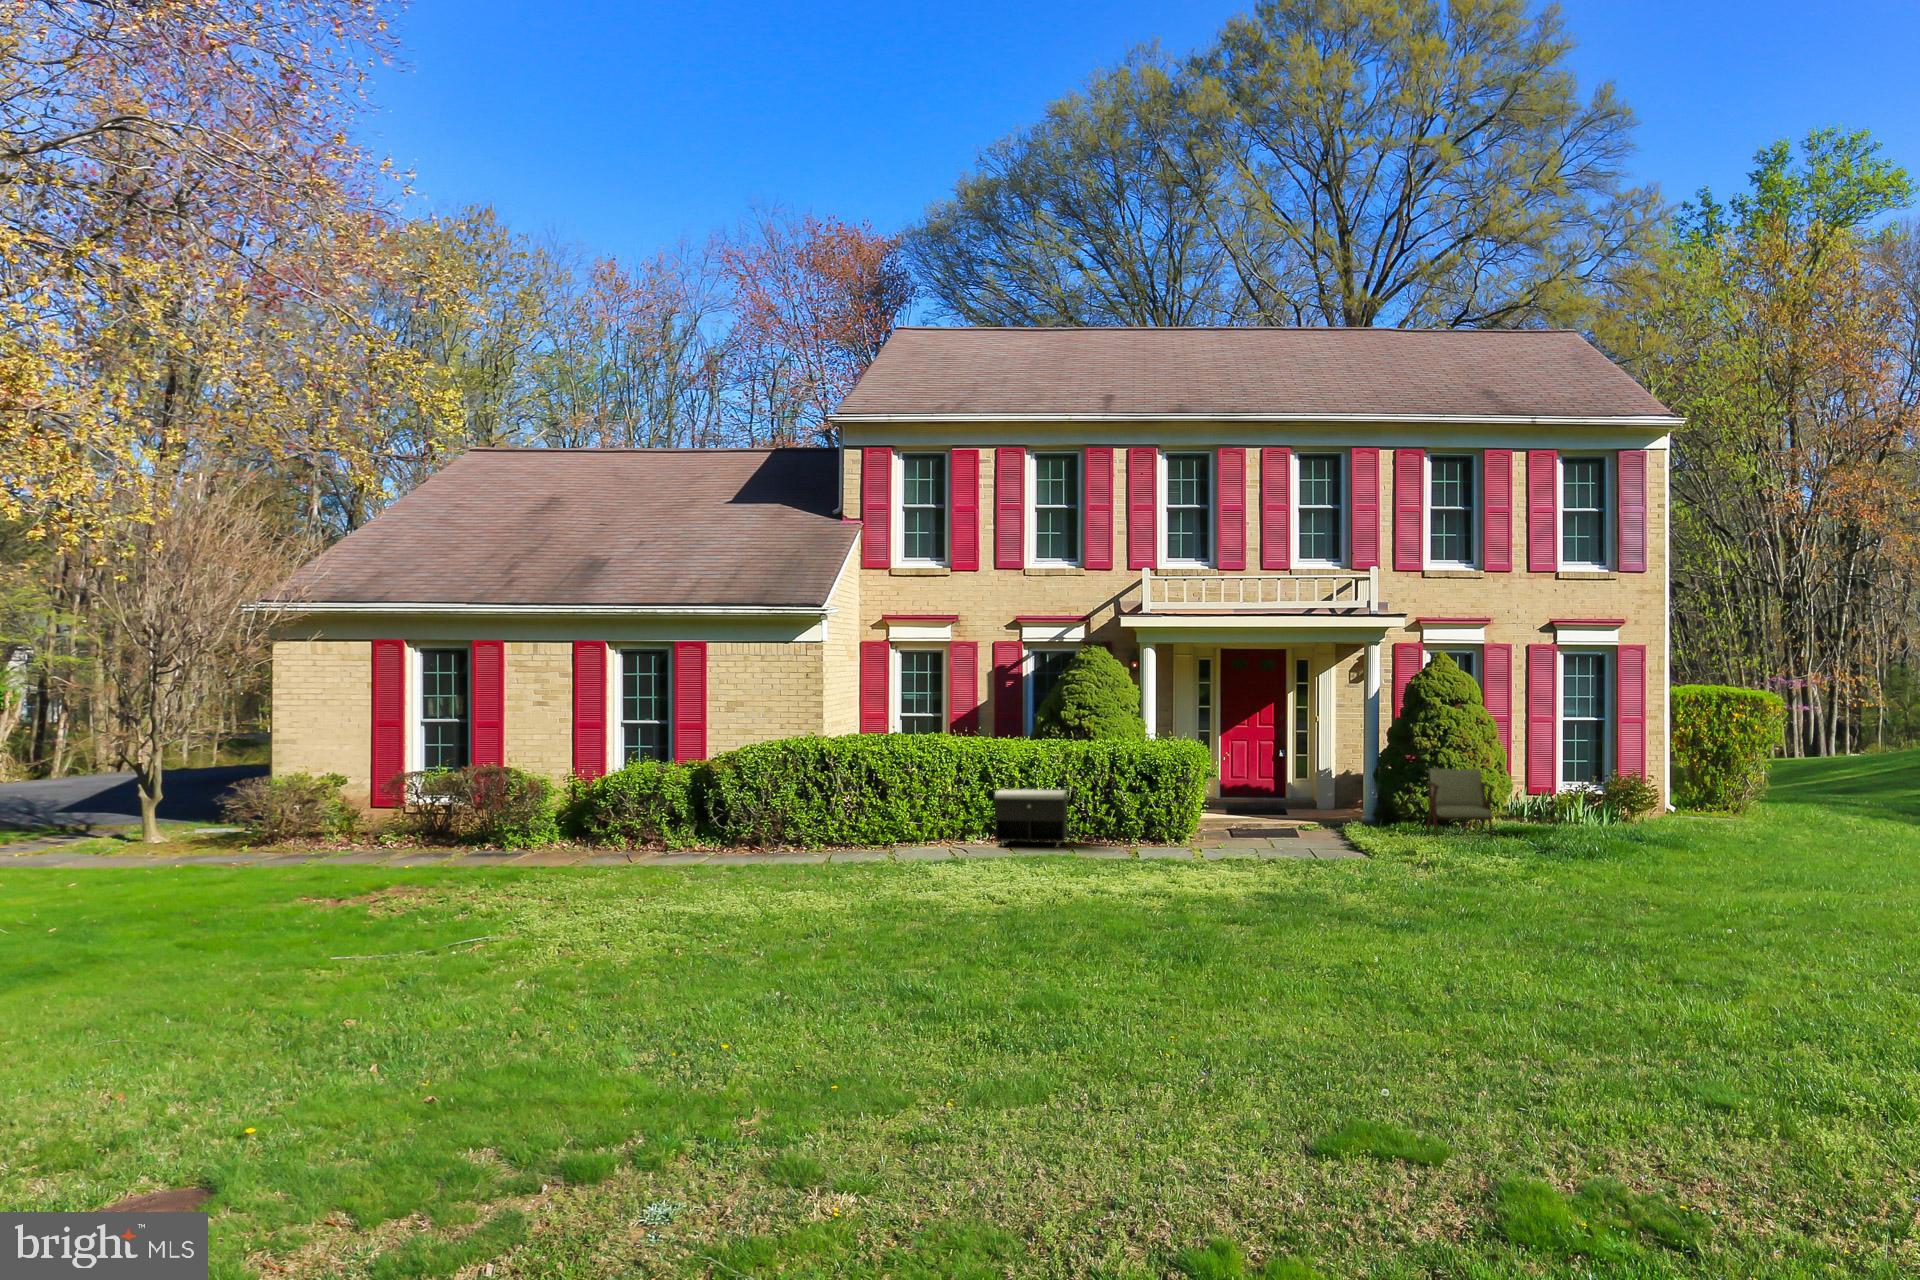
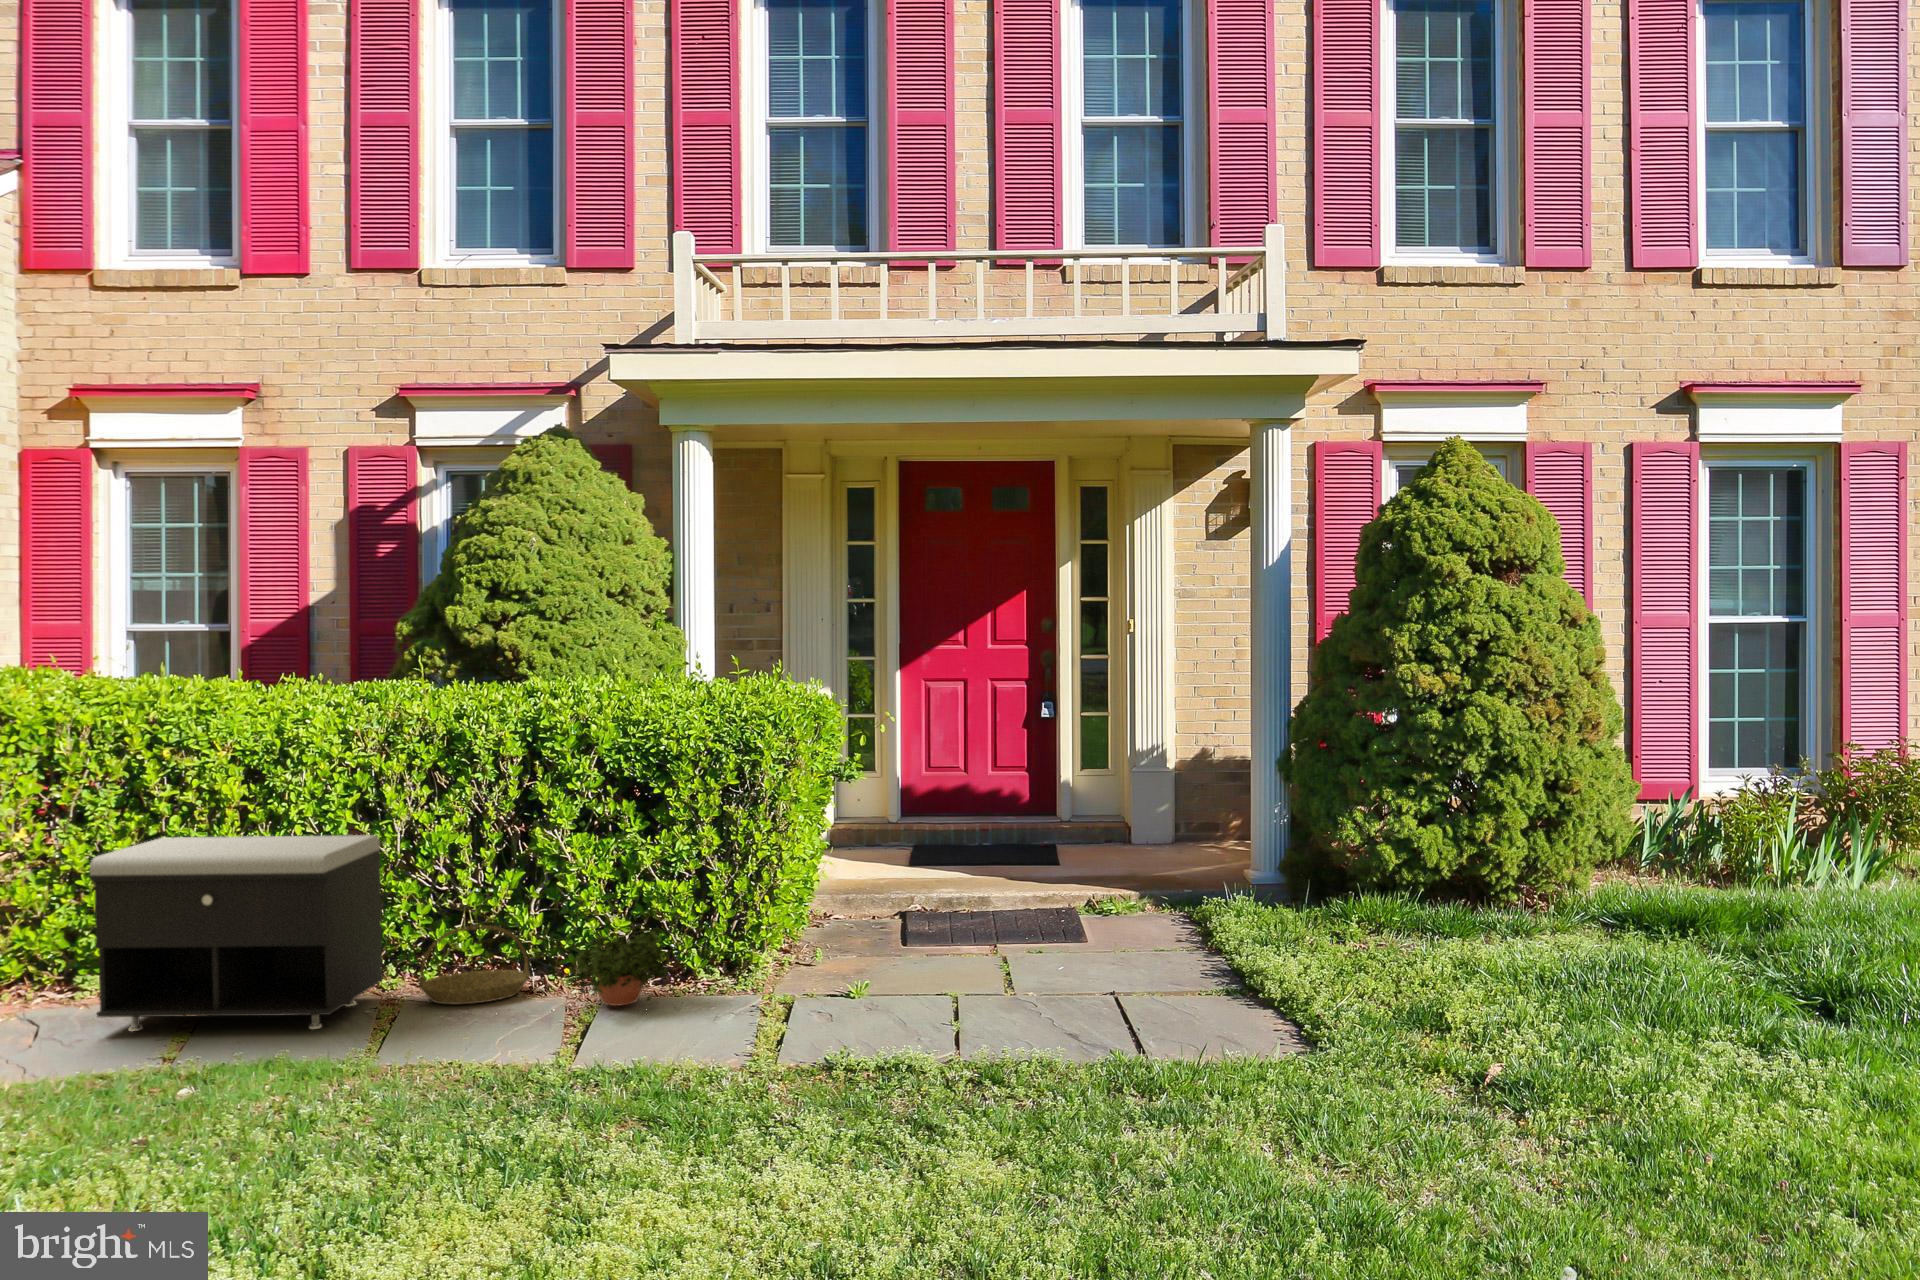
lounge chair: present [1426,768,1494,839] -> none [1435,741,1655,950]
basket: none [1080,820,1114,844] -> present [419,926,530,1005]
potted plant: none [1129,821,1162,846] -> present [569,928,667,1006]

